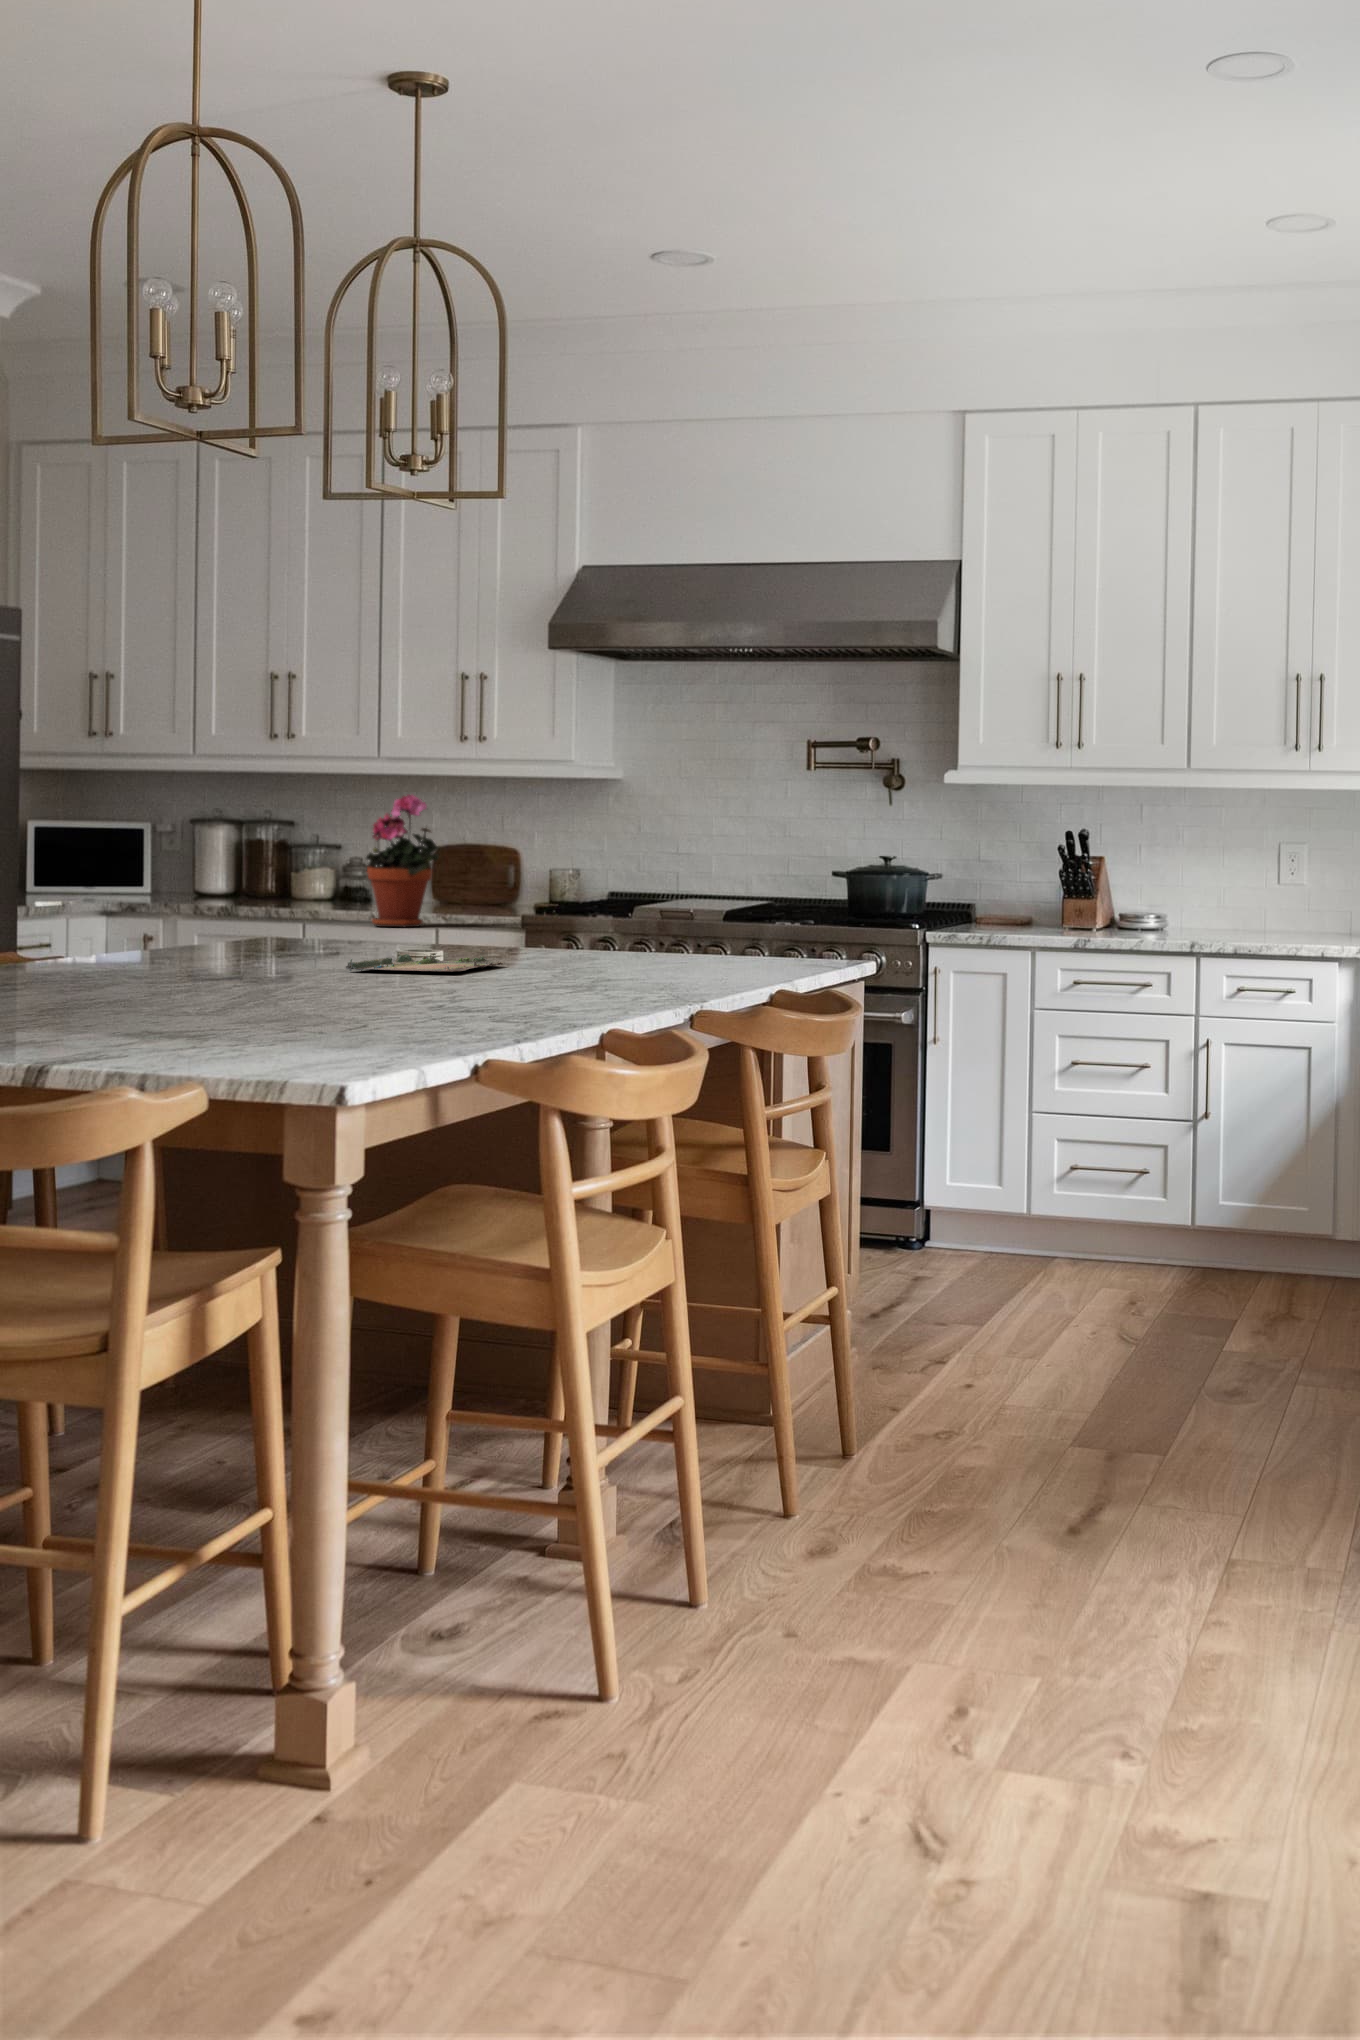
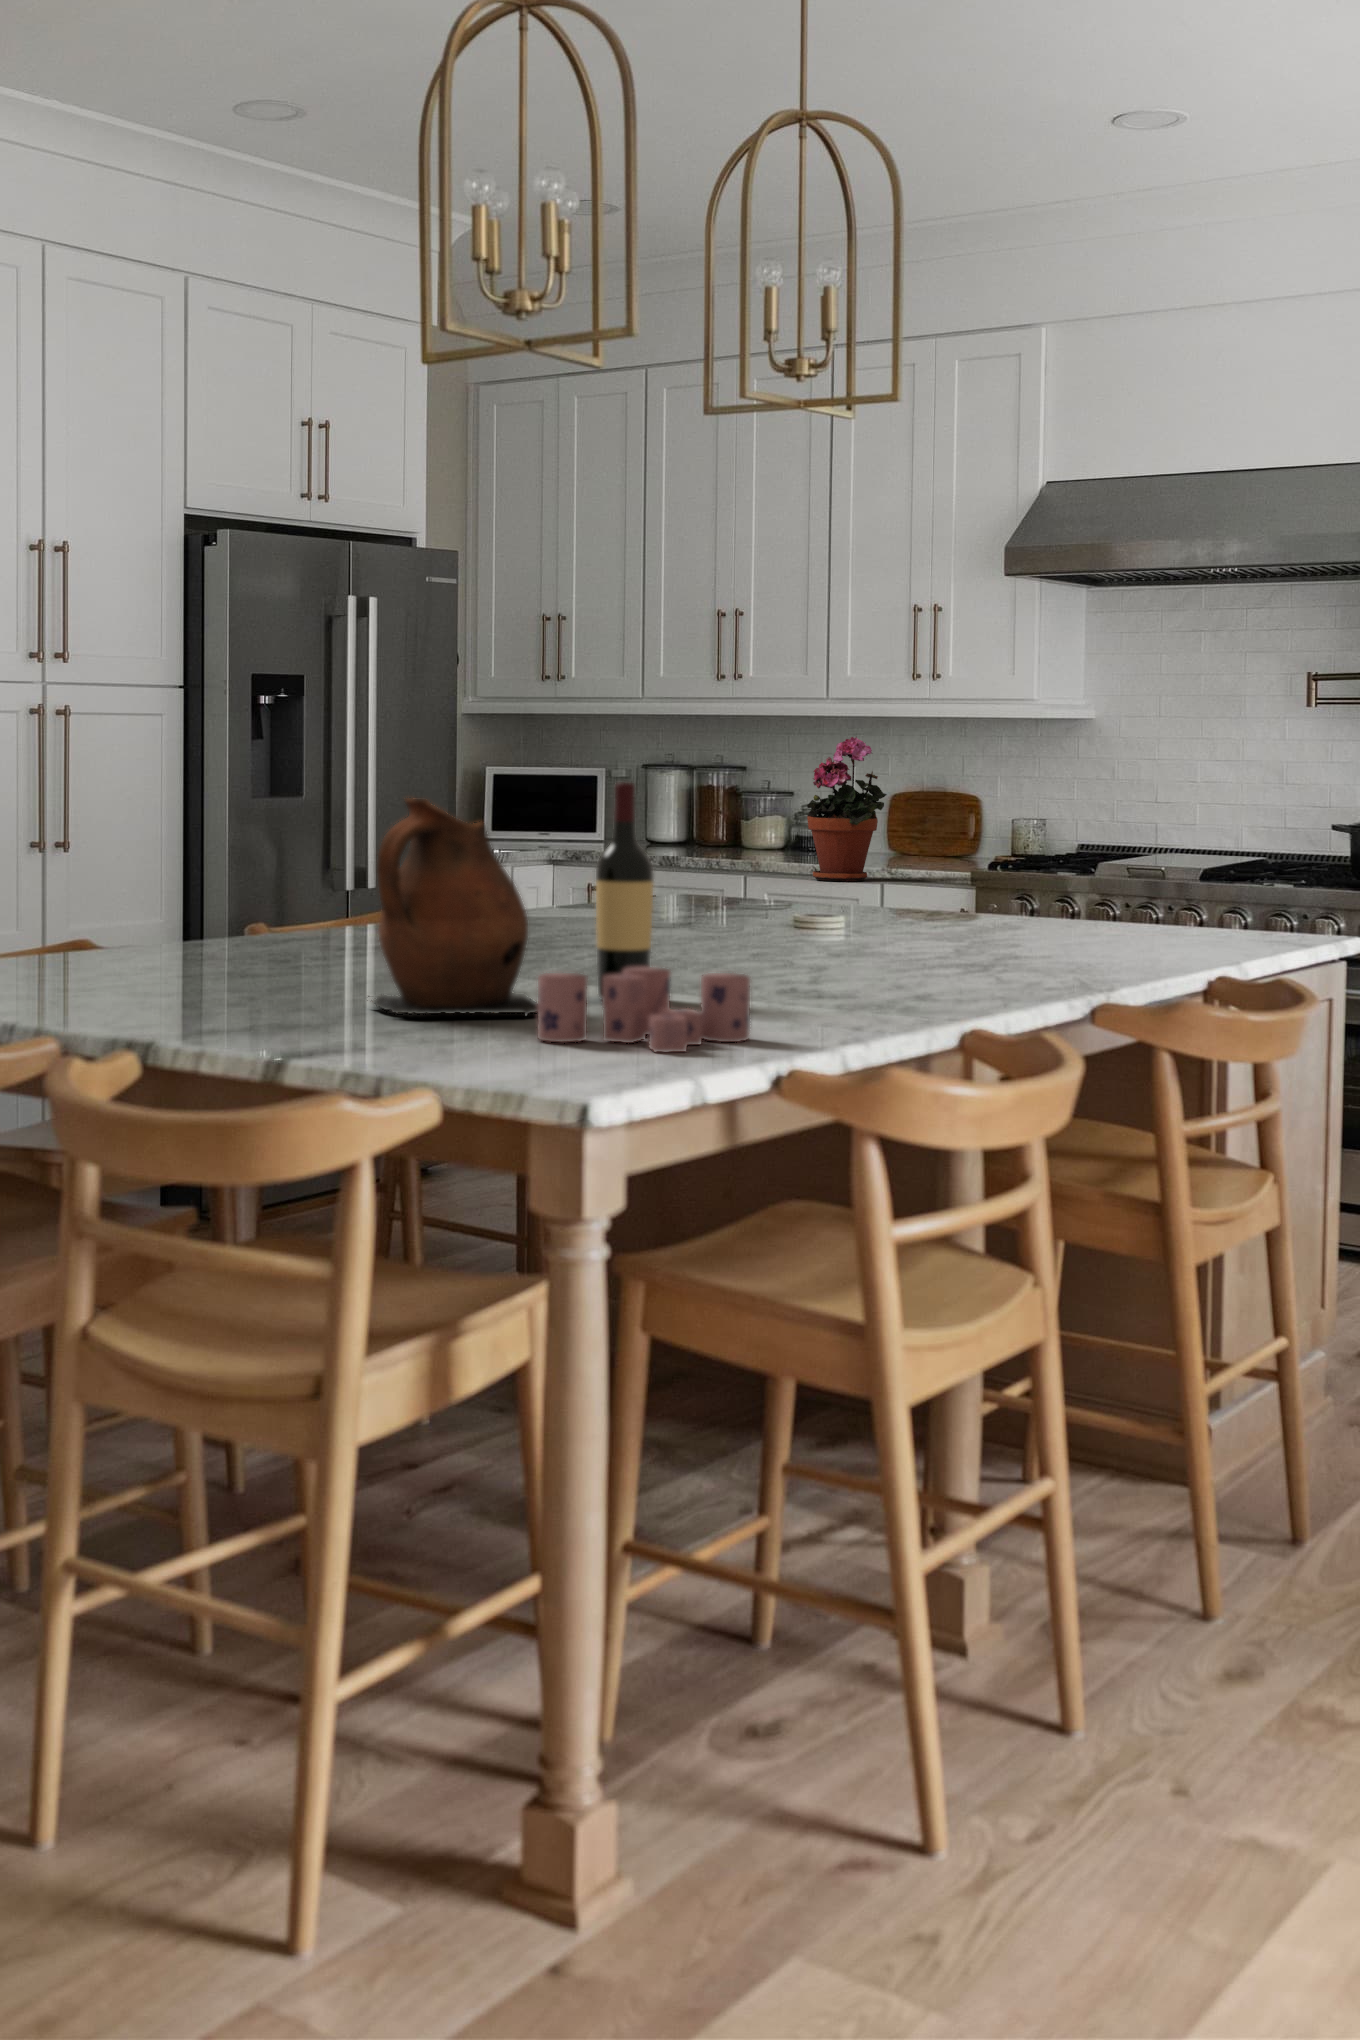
wine bottle: none [280,826,331,1017] -> present [596,782,654,998]
ceramic pitcher: none [73,838,248,1031] -> present [368,798,538,1015]
tray: present [346,947,503,972] -> none [728,912,911,942]
candle: none [264,982,445,1050] -> present [538,967,750,1052]

